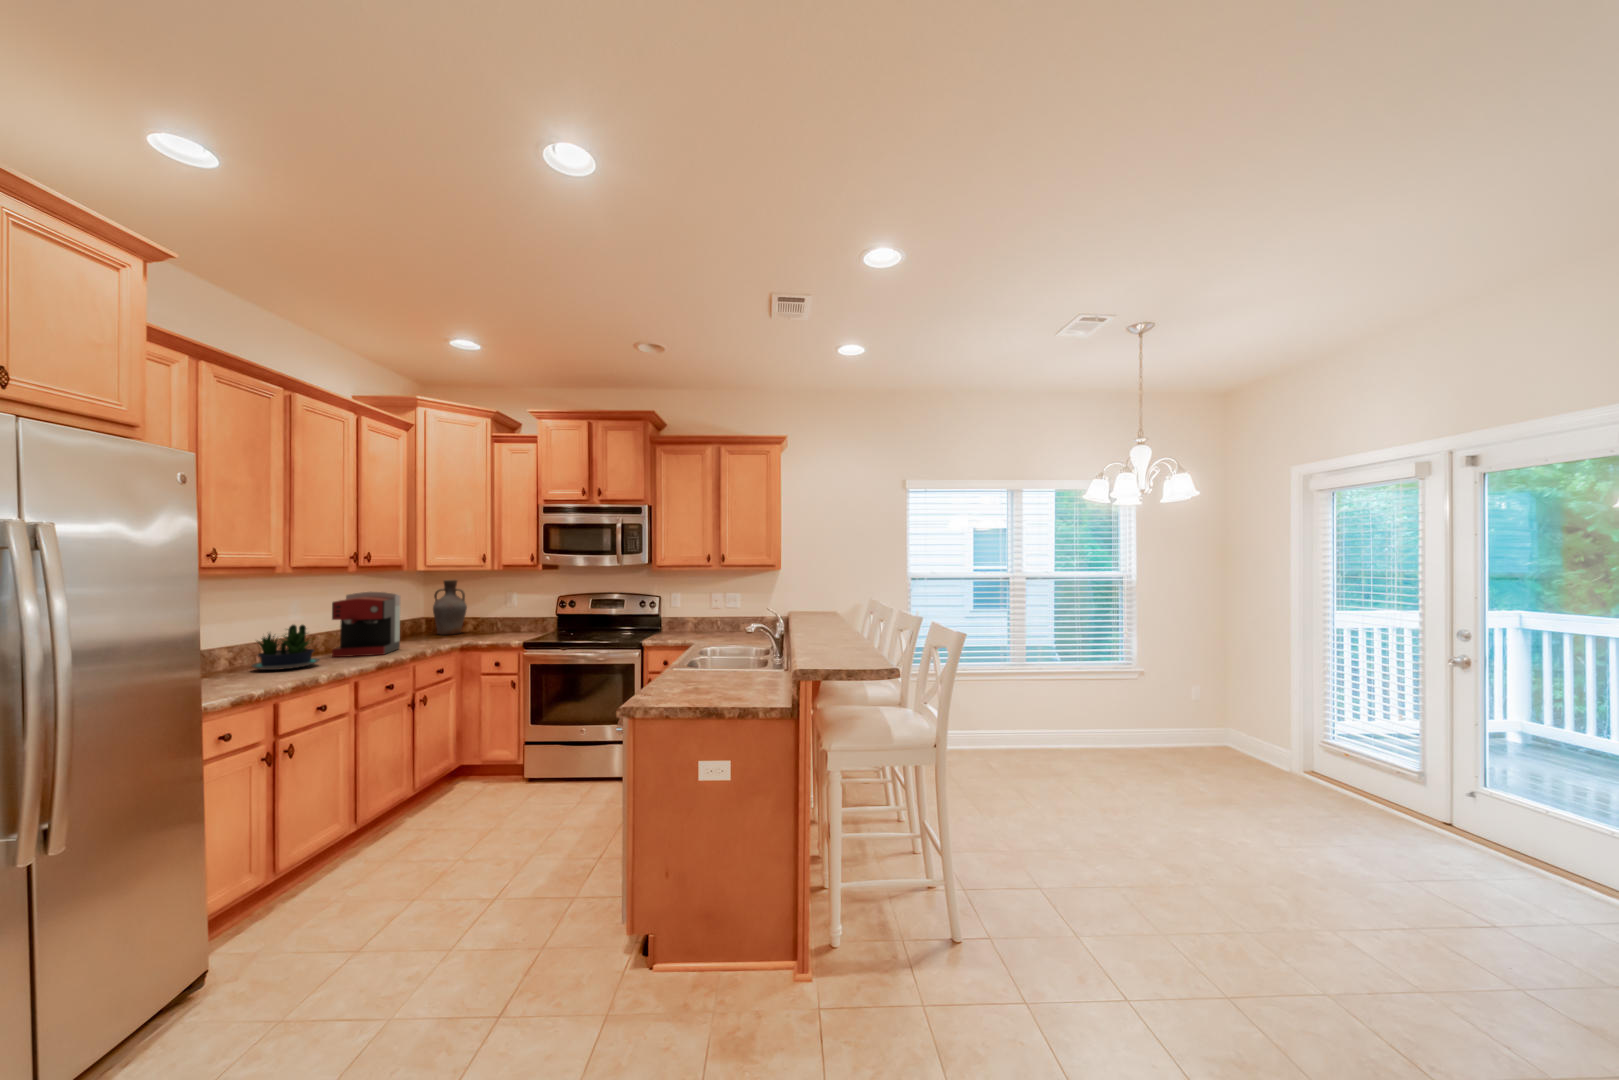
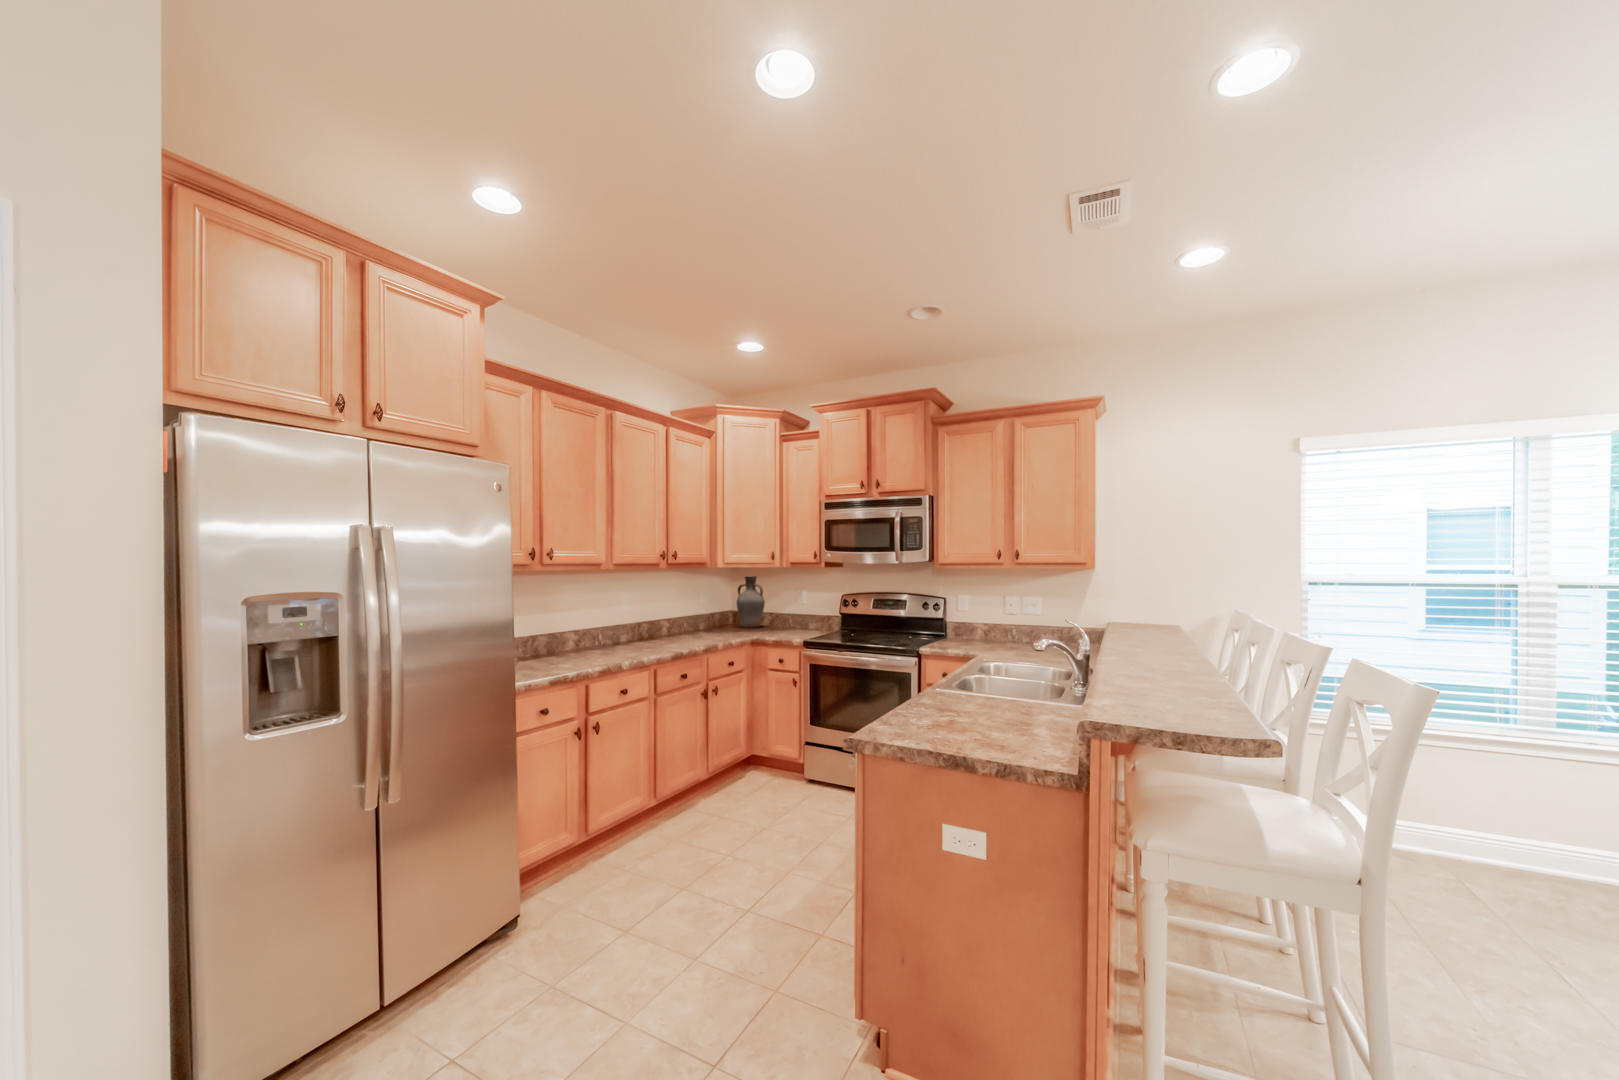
coffee maker: present [332,592,400,657] -> none [647,586,701,645]
potted plant: present [252,625,319,670] -> none [585,613,633,653]

